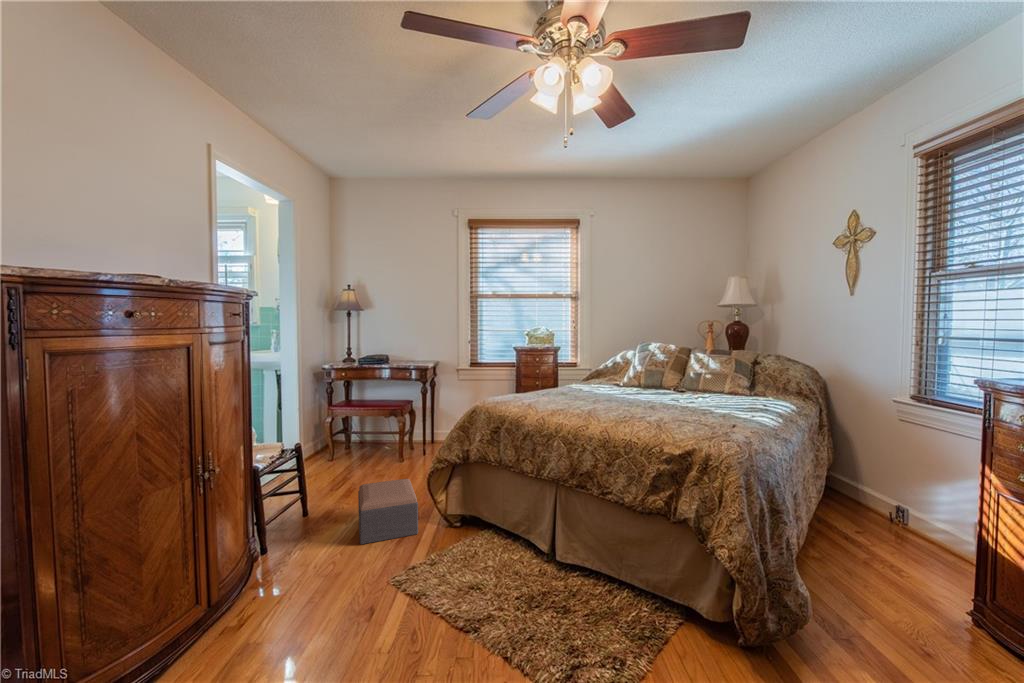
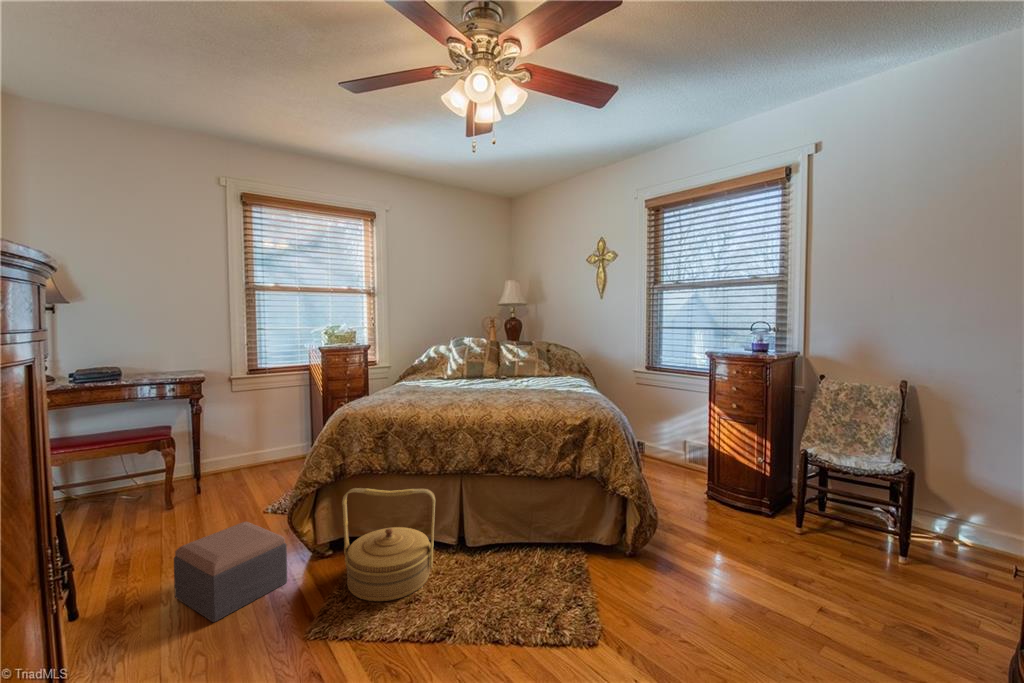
woven basket: none [443,472,518,580] -> present [342,488,435,601]

